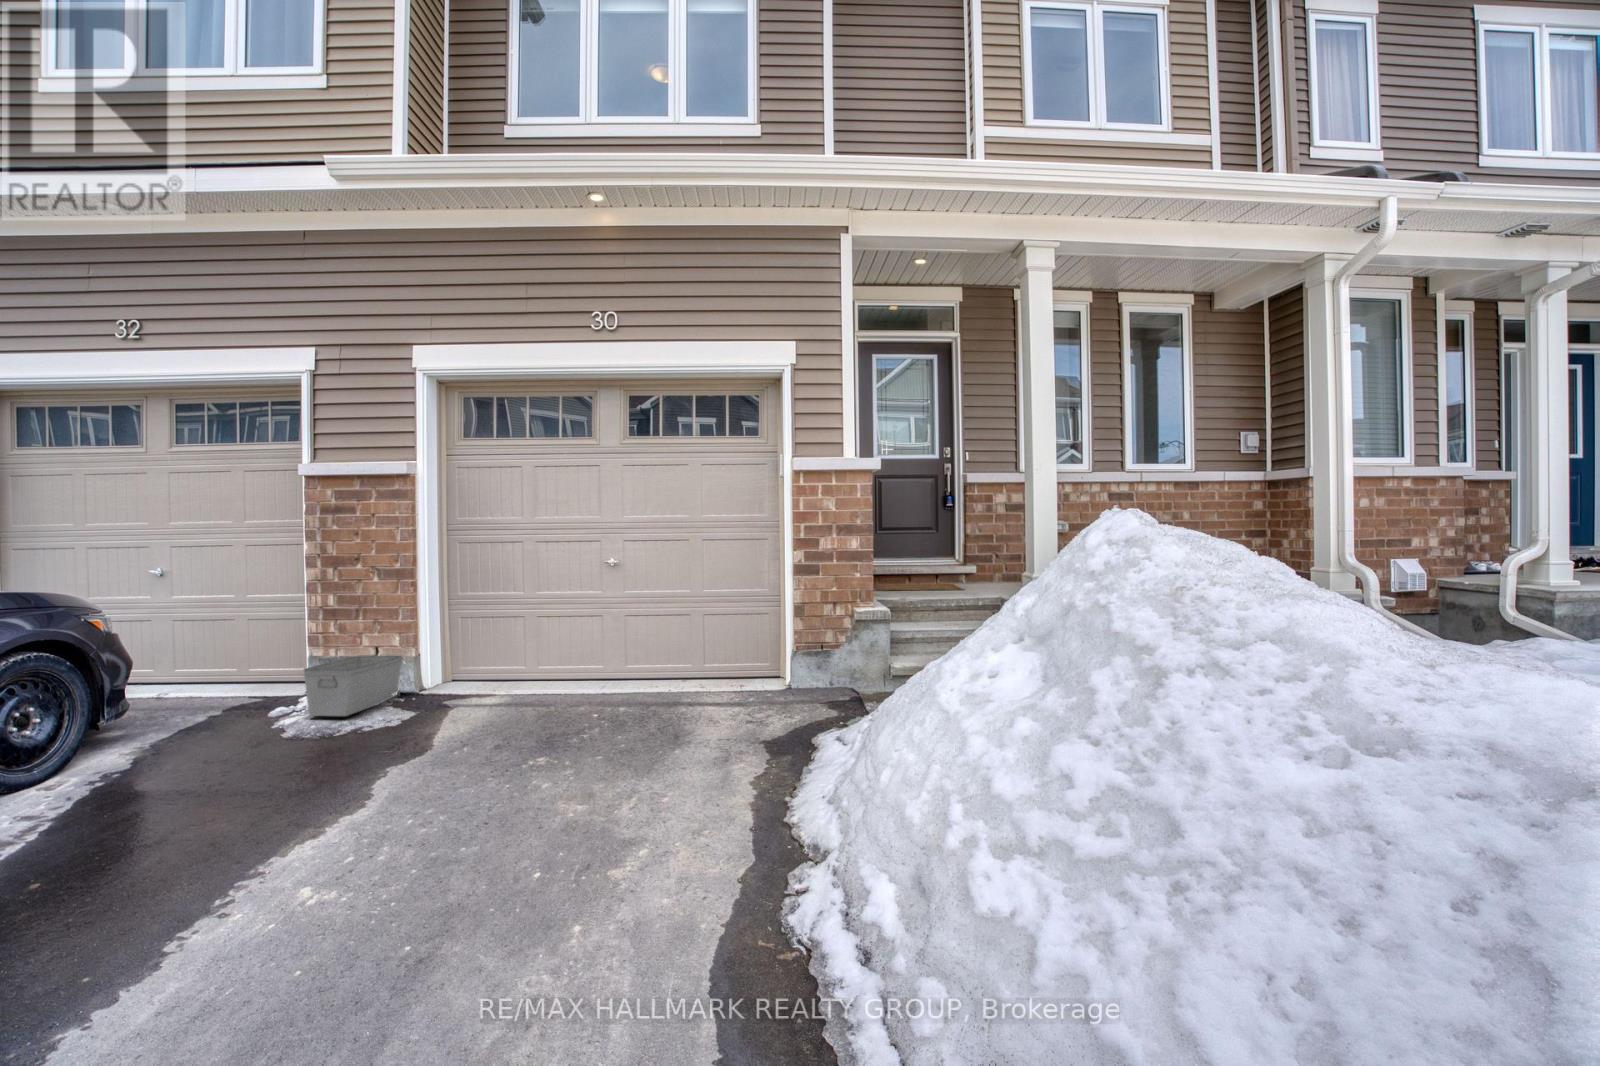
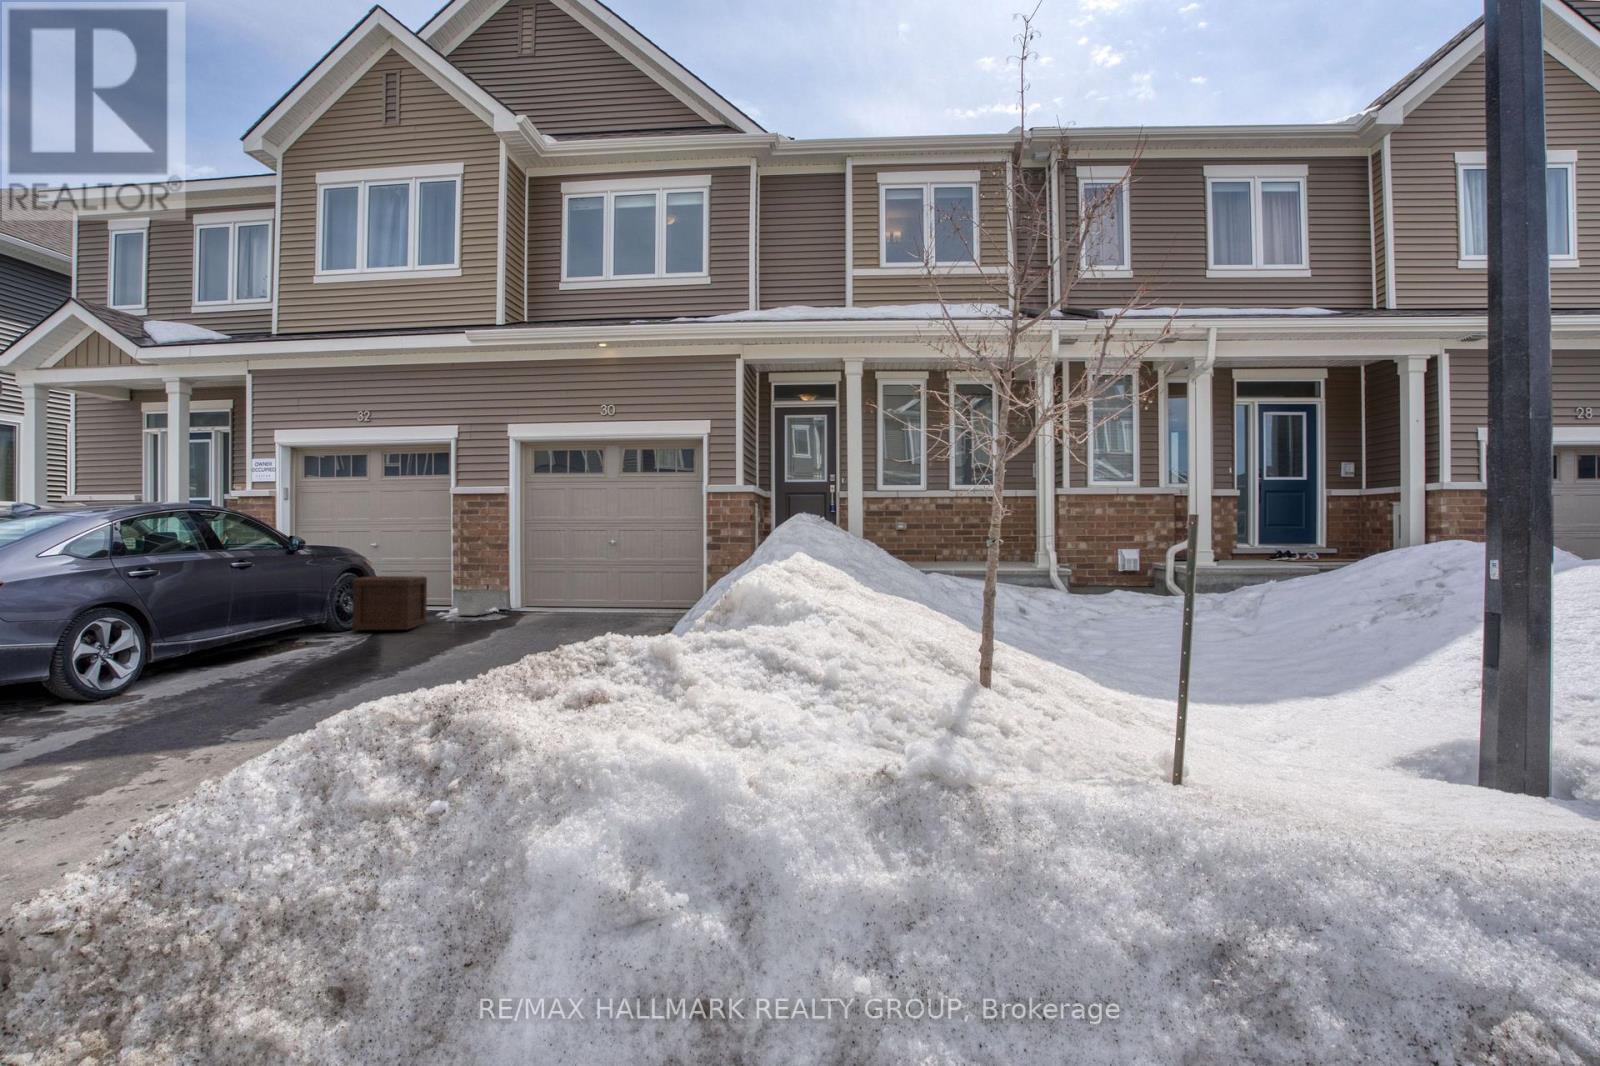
wooden crate: none [15,646,230,792] -> present [352,576,427,630]

